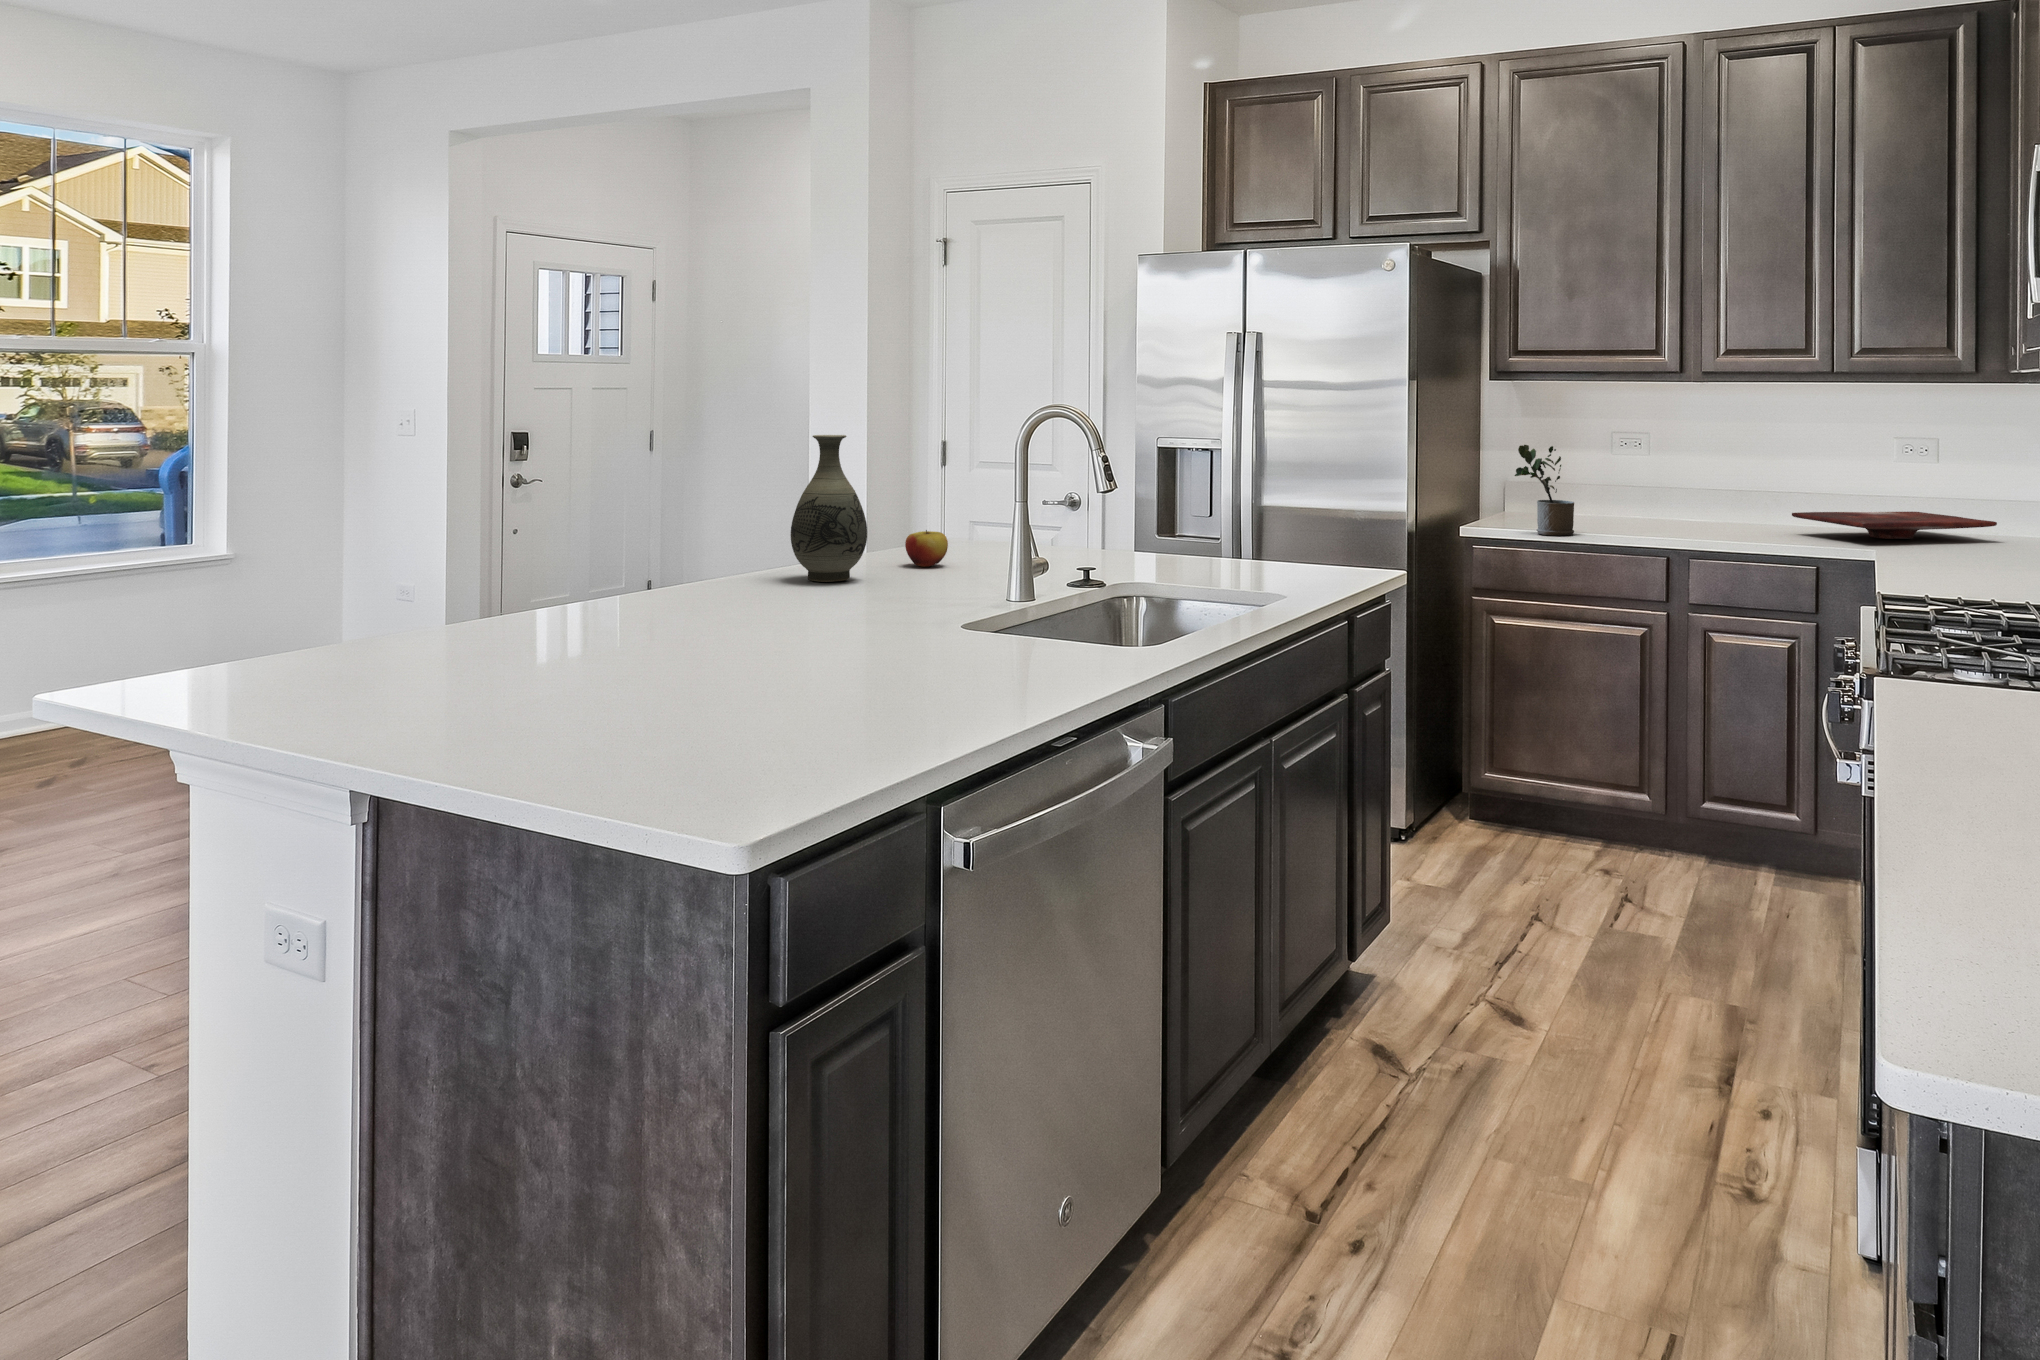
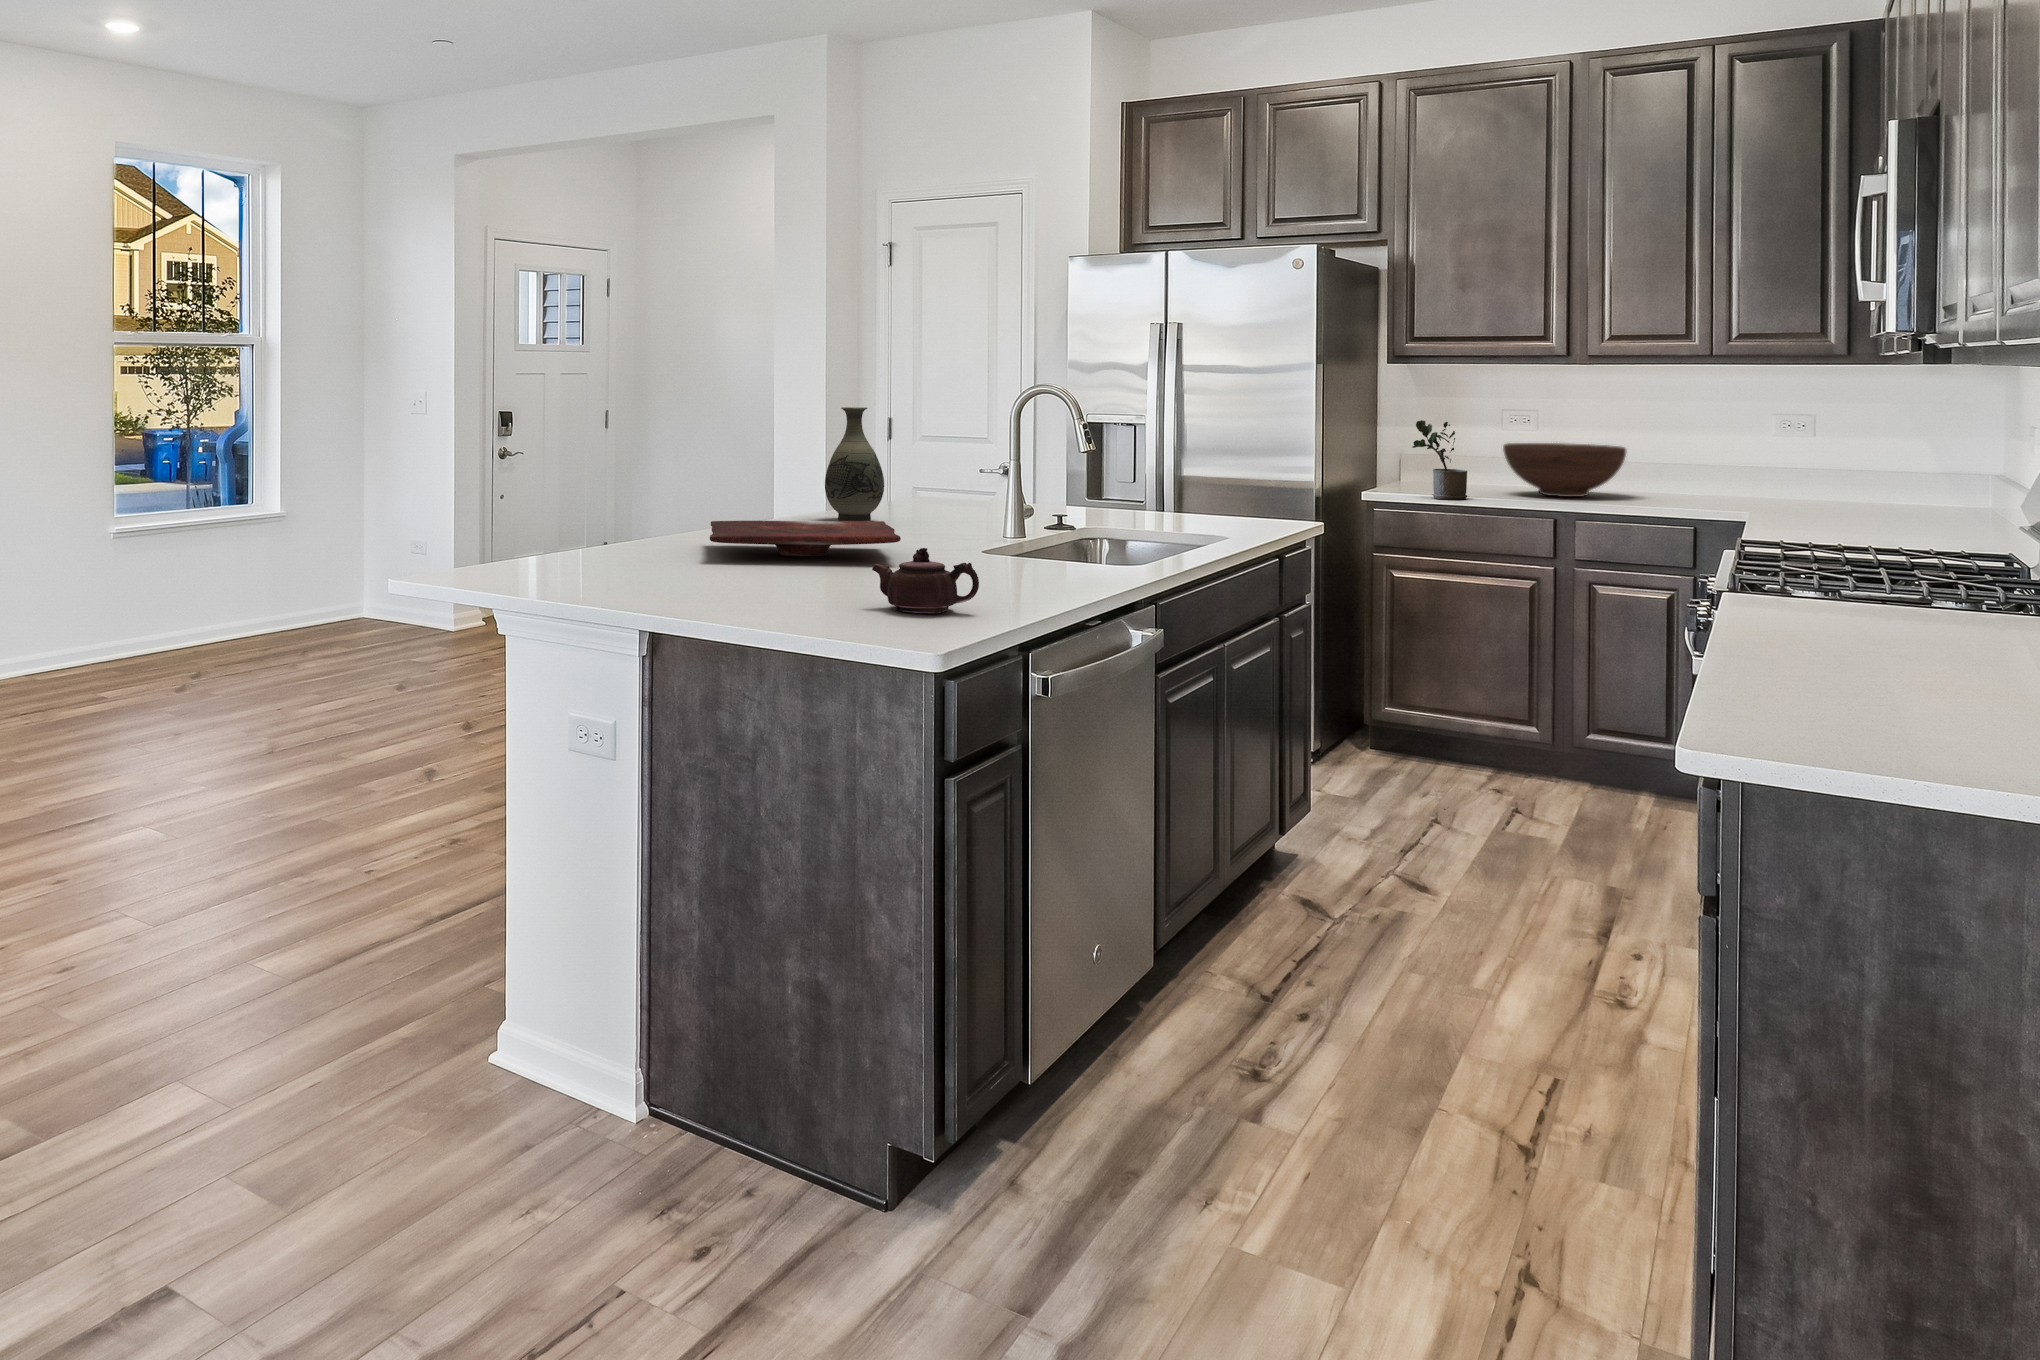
fruit bowl: none [1613,469,1744,531] -> present [1503,443,1626,497]
cutting board: present [1792,512,1997,539] -> present [710,521,901,556]
apple: present [905,530,948,567] -> none [905,484,939,514]
teapot: none [711,658,865,758] -> present [872,548,979,613]

